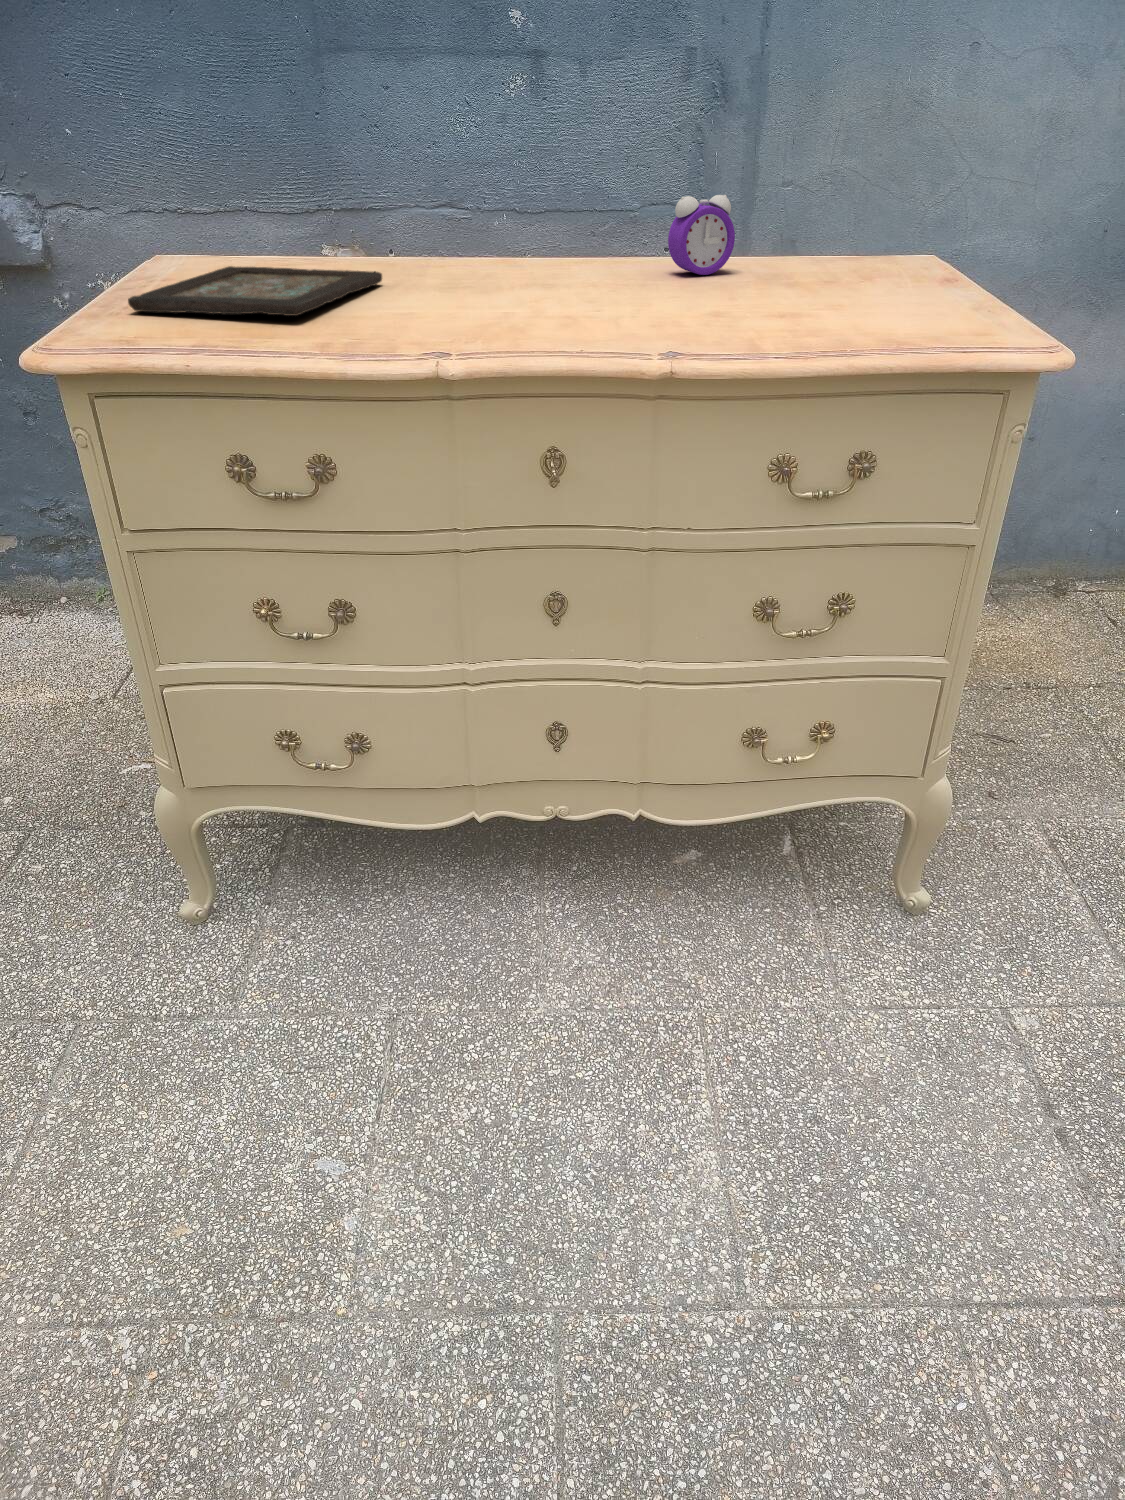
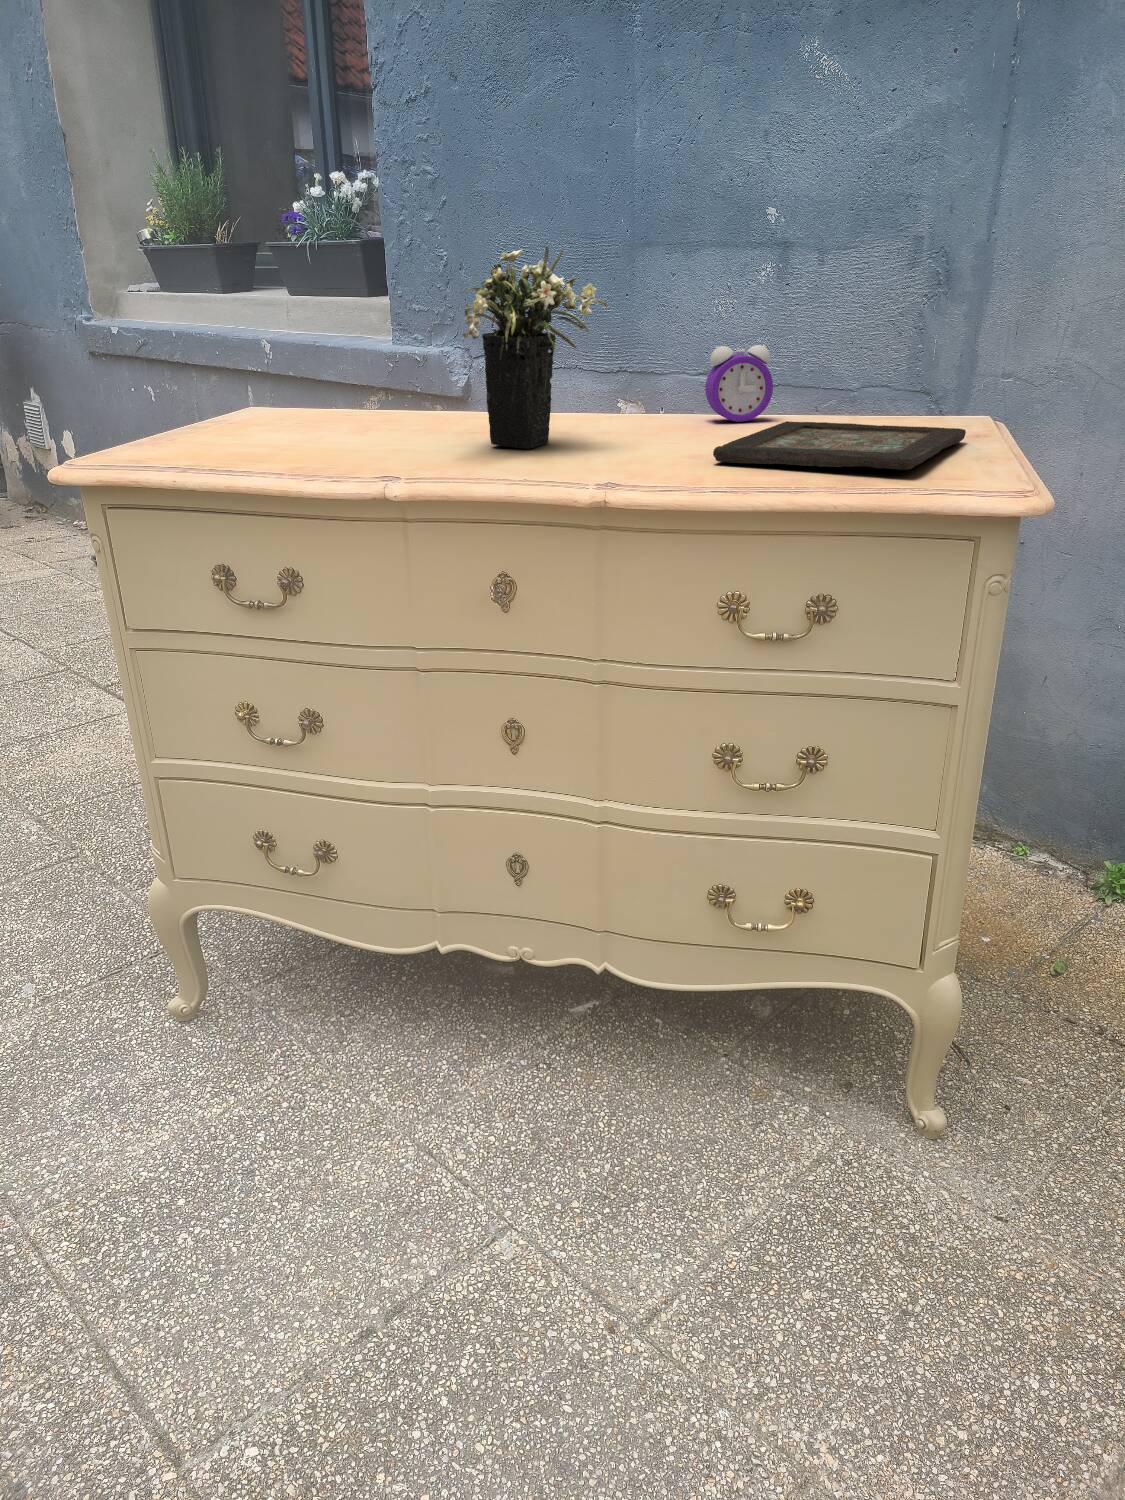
flower arrangement: none [464,89,619,313] -> present [463,246,609,449]
decorative tray: present [128,266,382,316] -> present [713,421,966,470]

